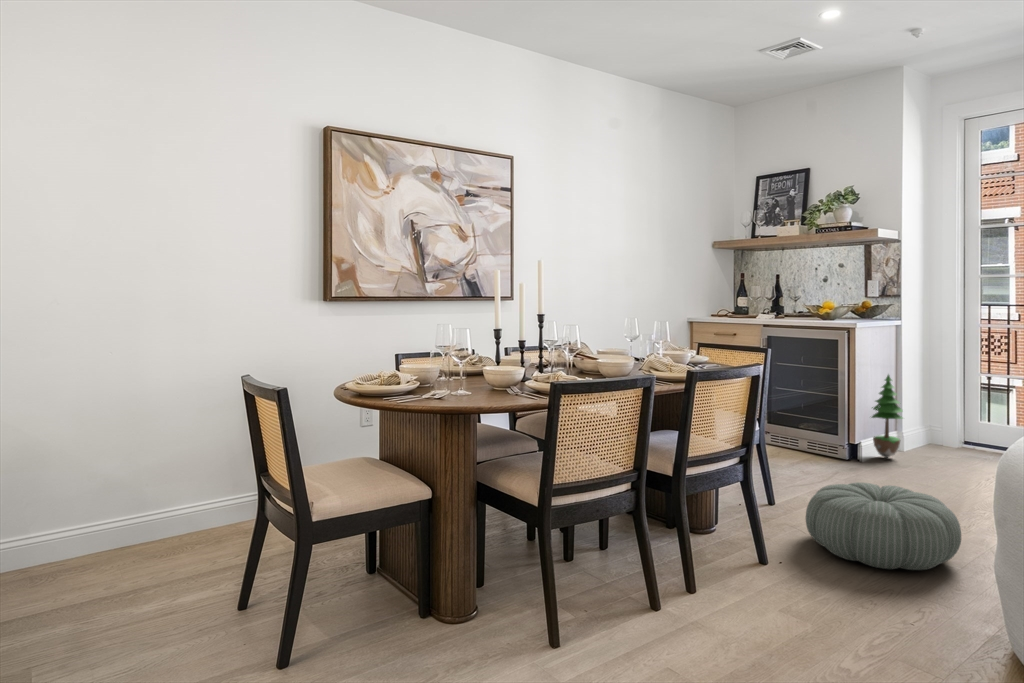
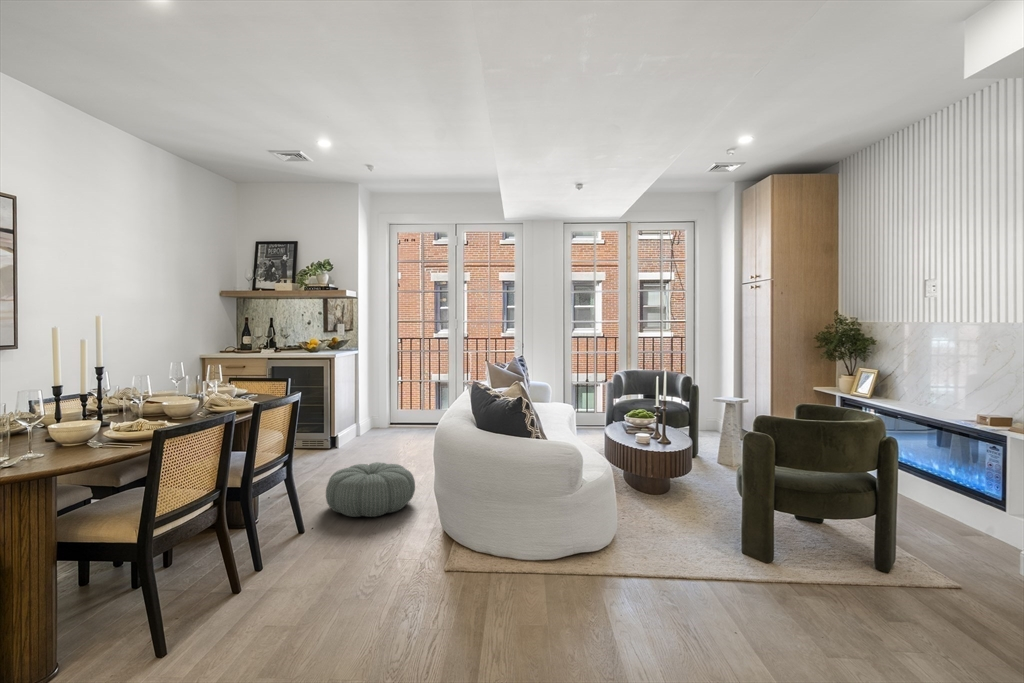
potted tree: present [872,375,903,458] -> none [346,388,368,445]

